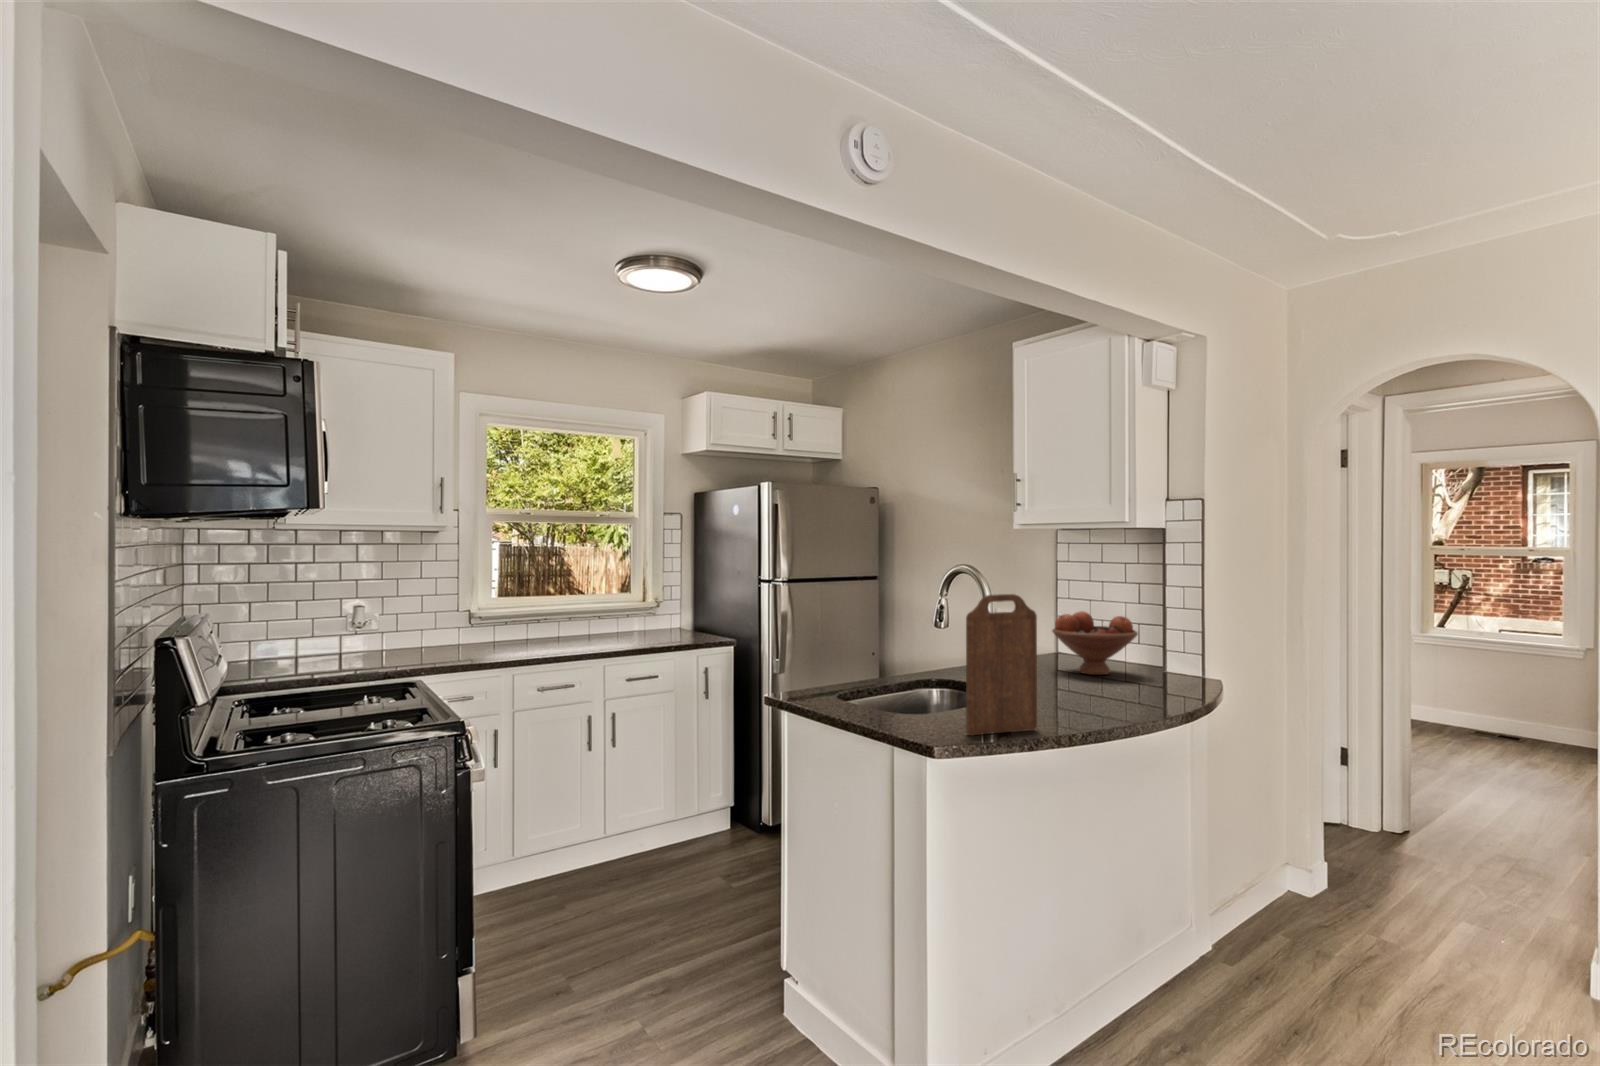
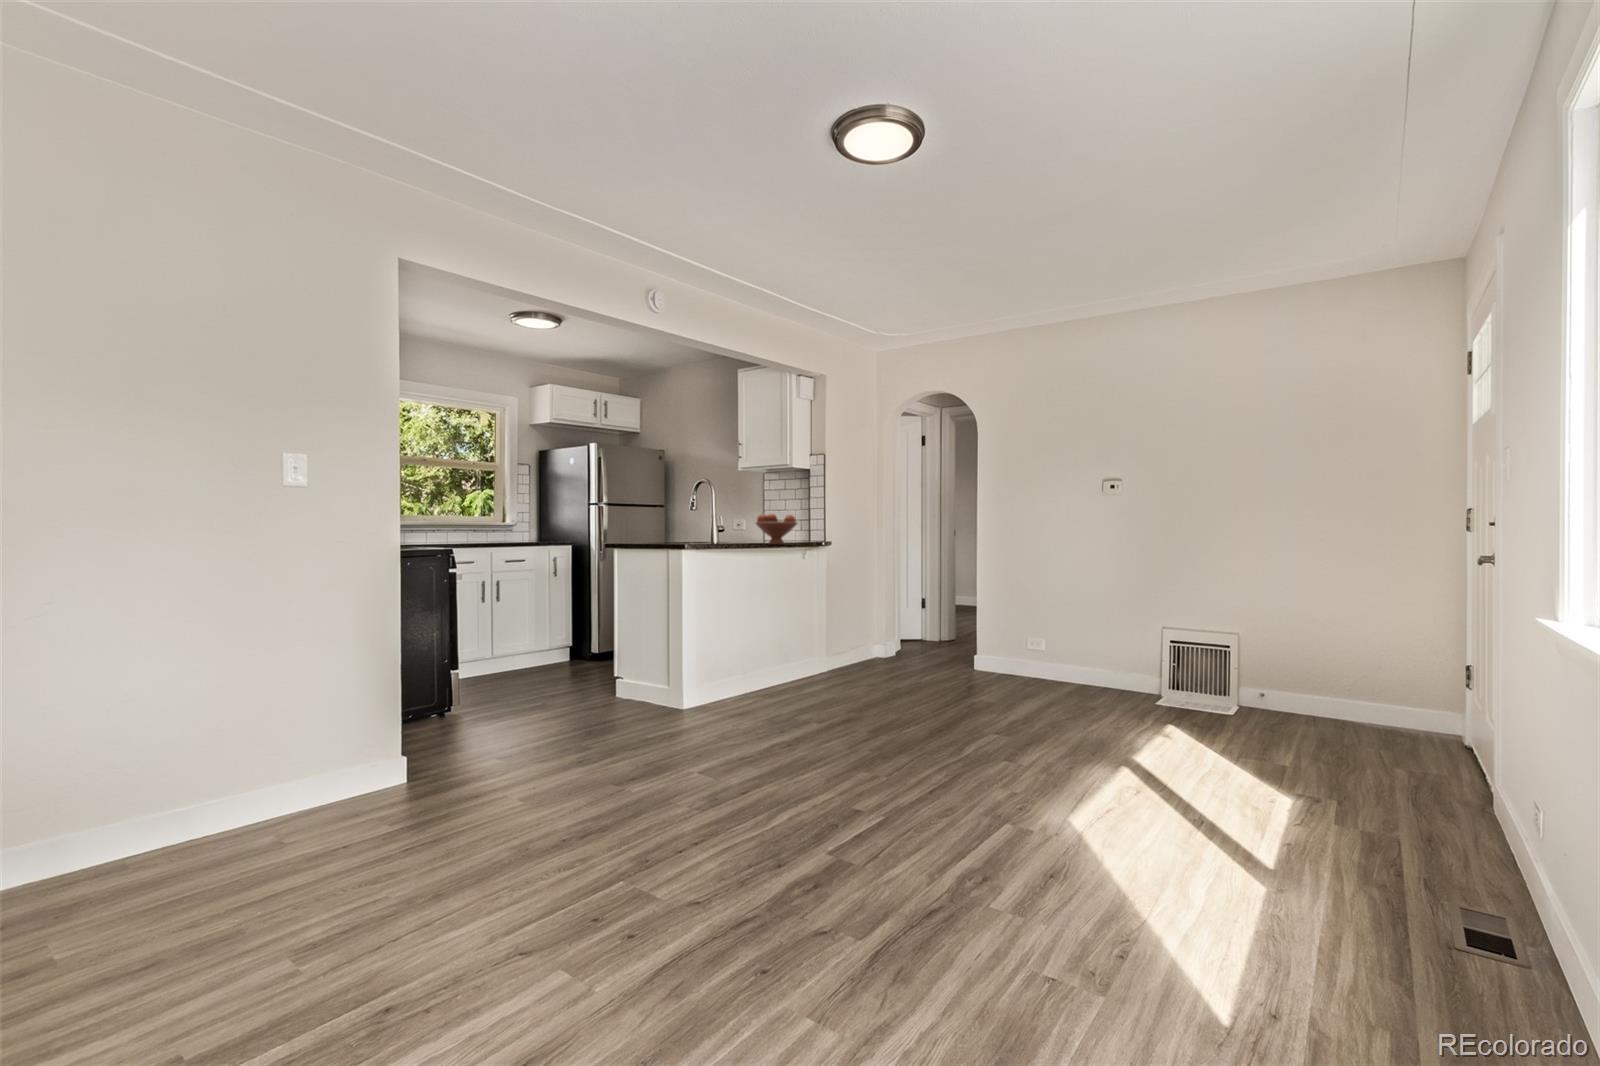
cutting board: present [966,594,1037,735] -> none [701,487,733,549]

